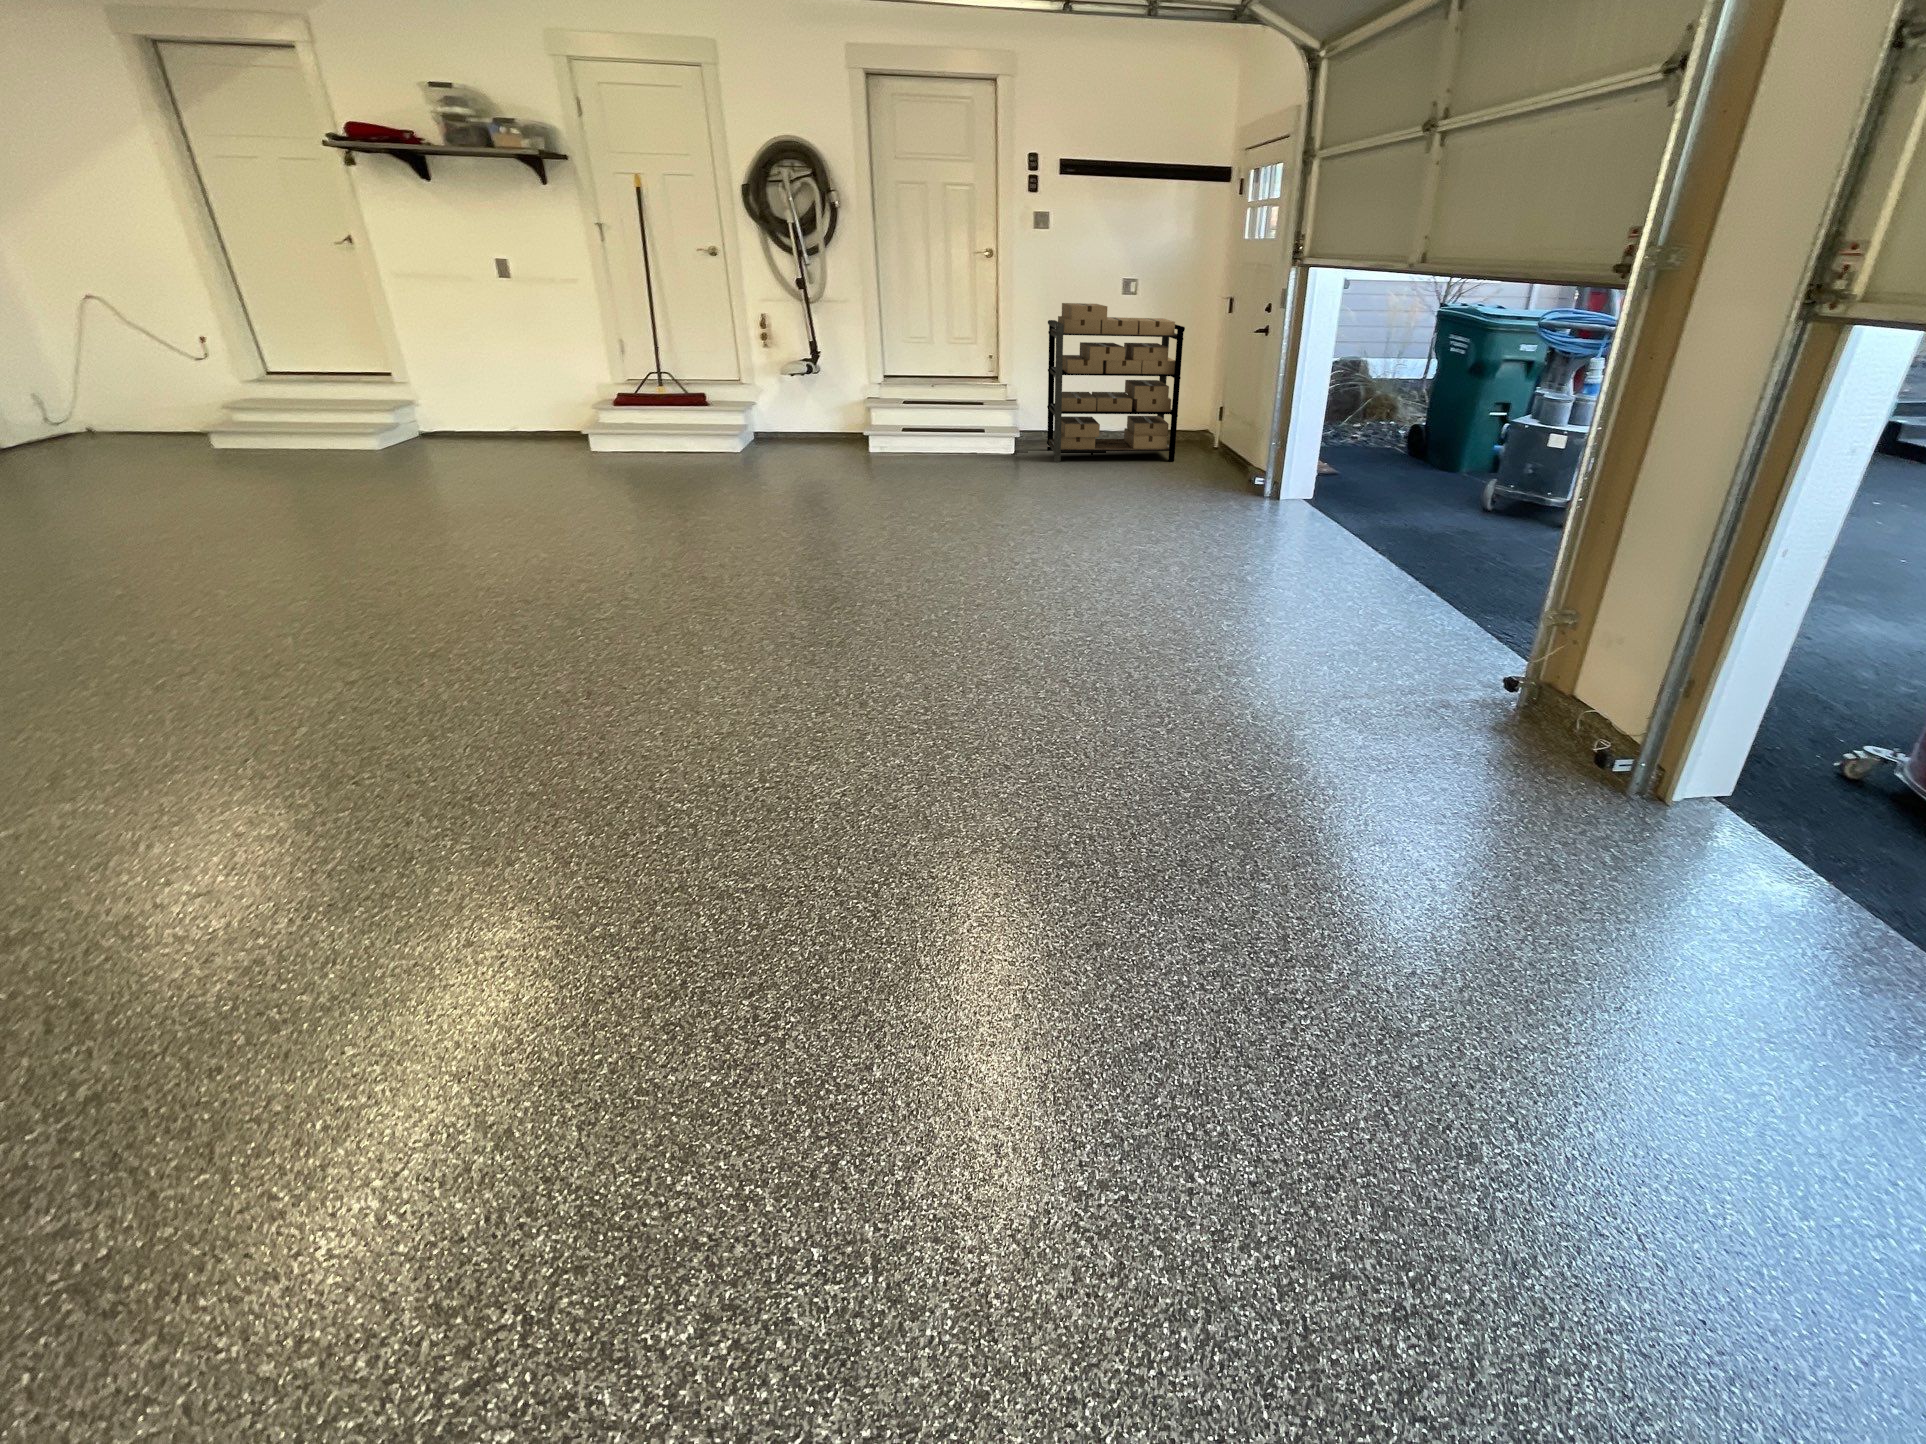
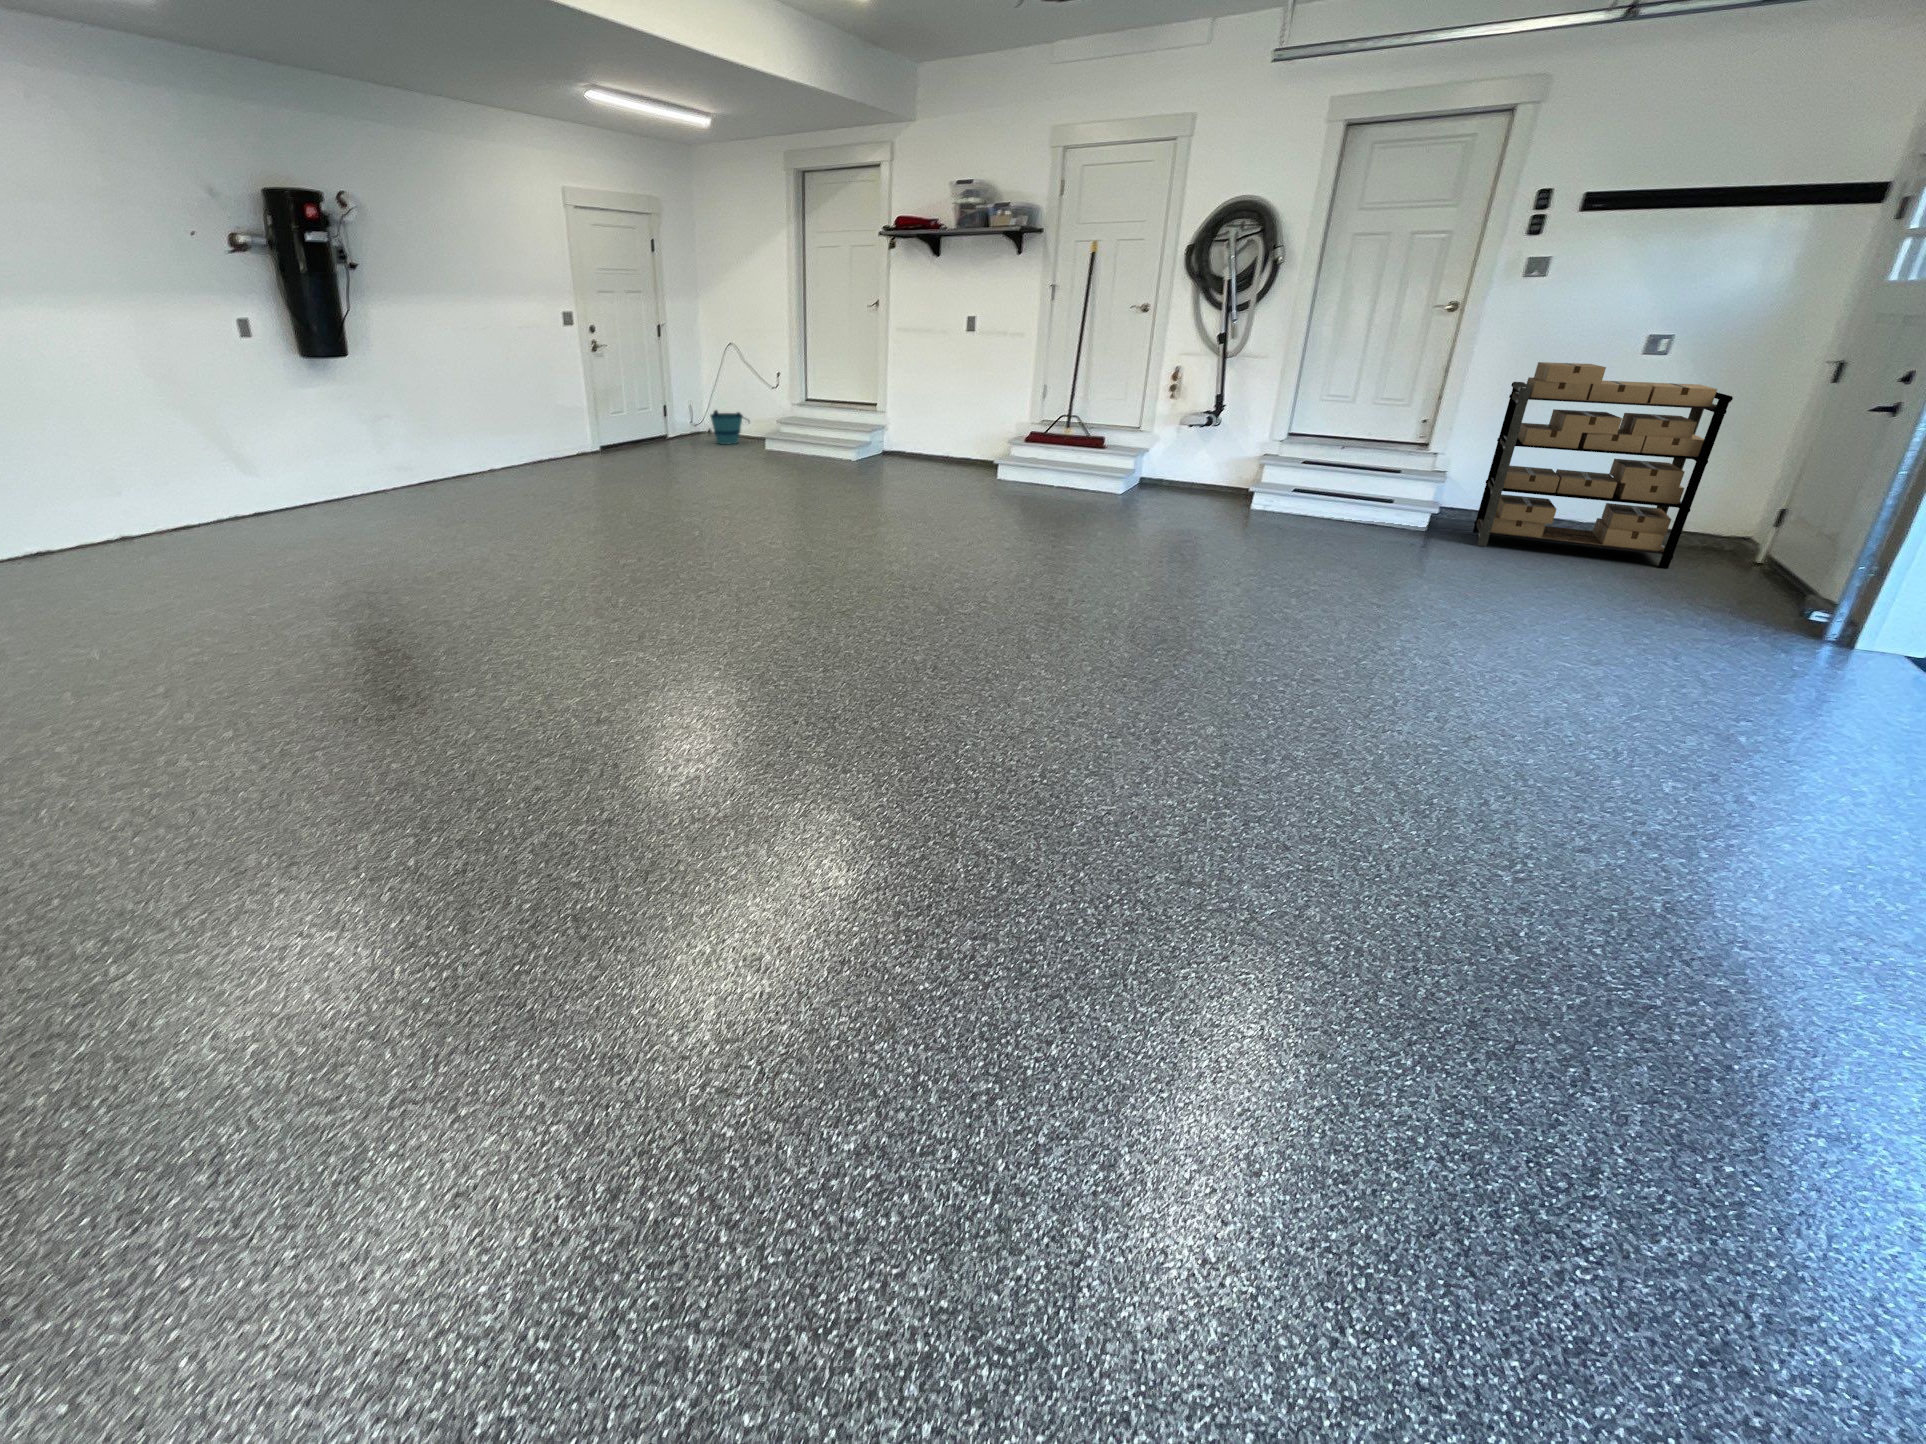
bucket: none [63,398,154,449] -> present [711,410,749,444]

